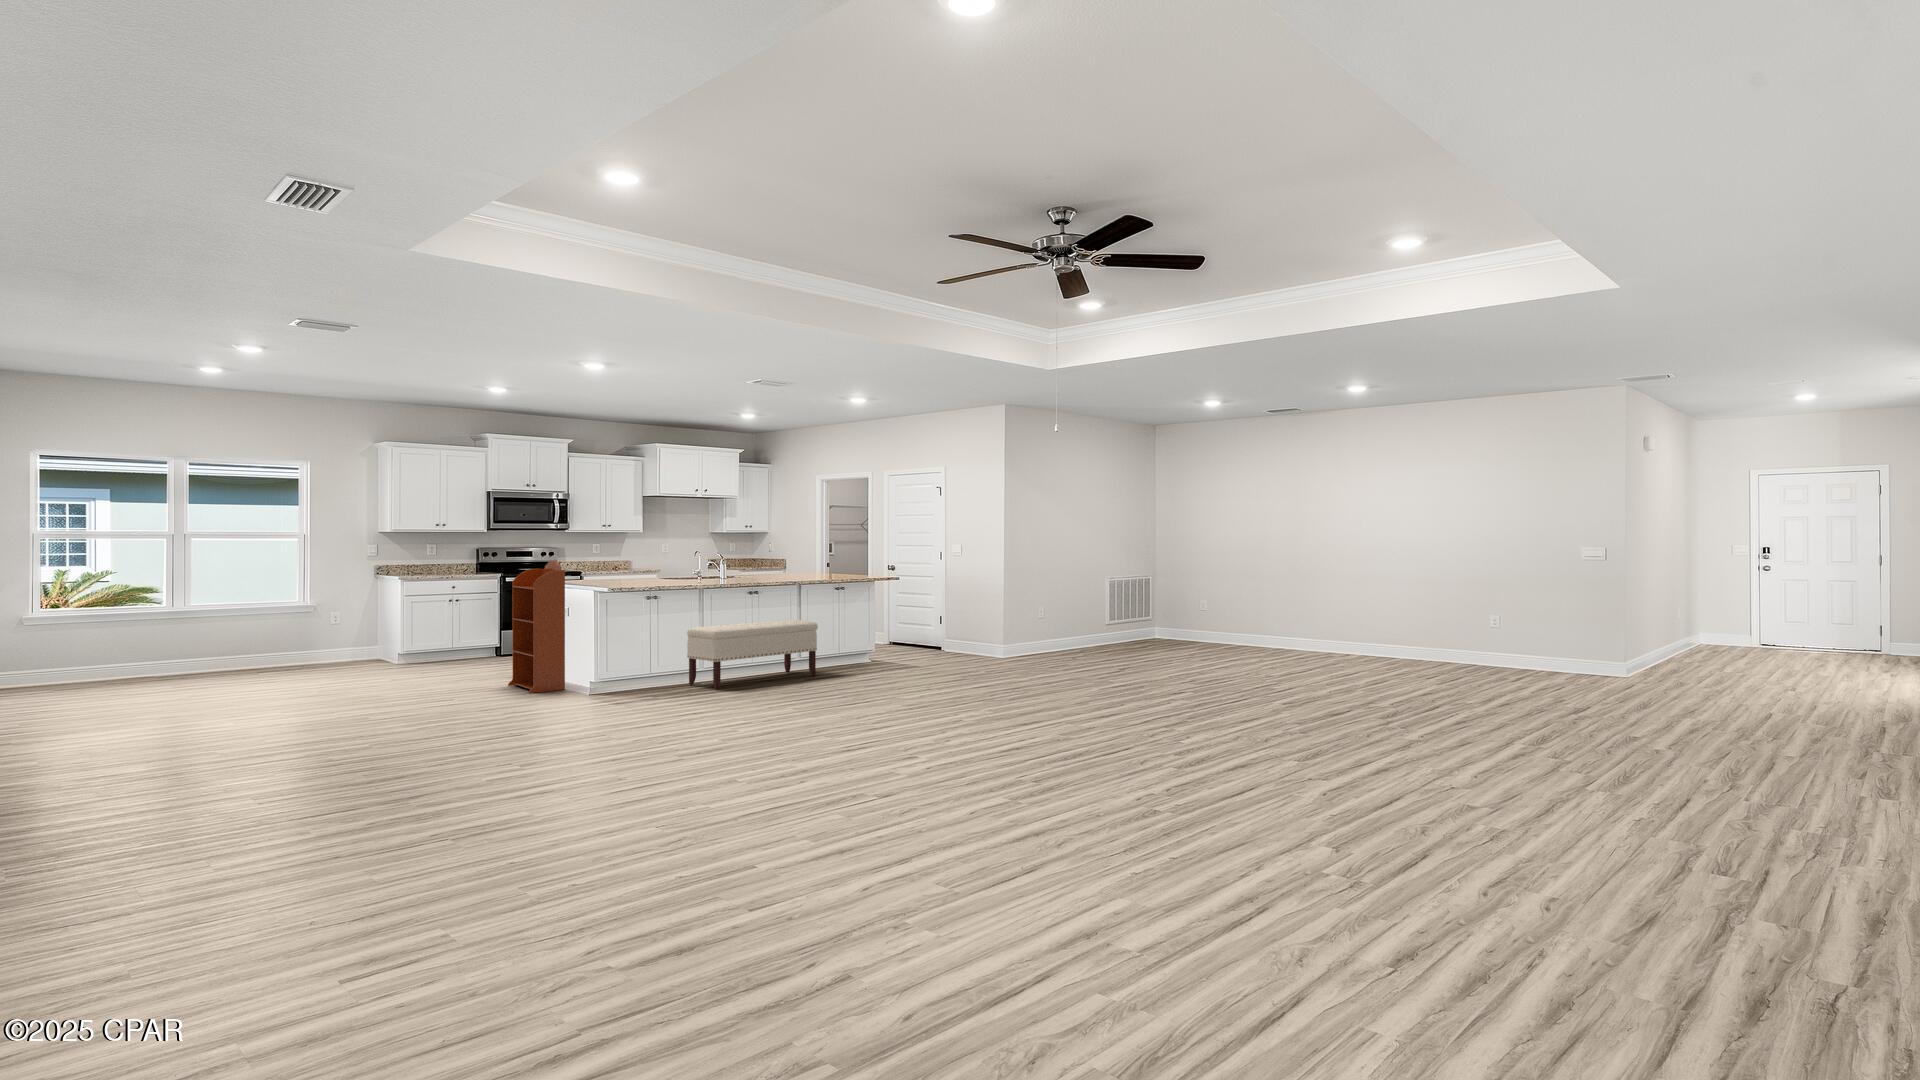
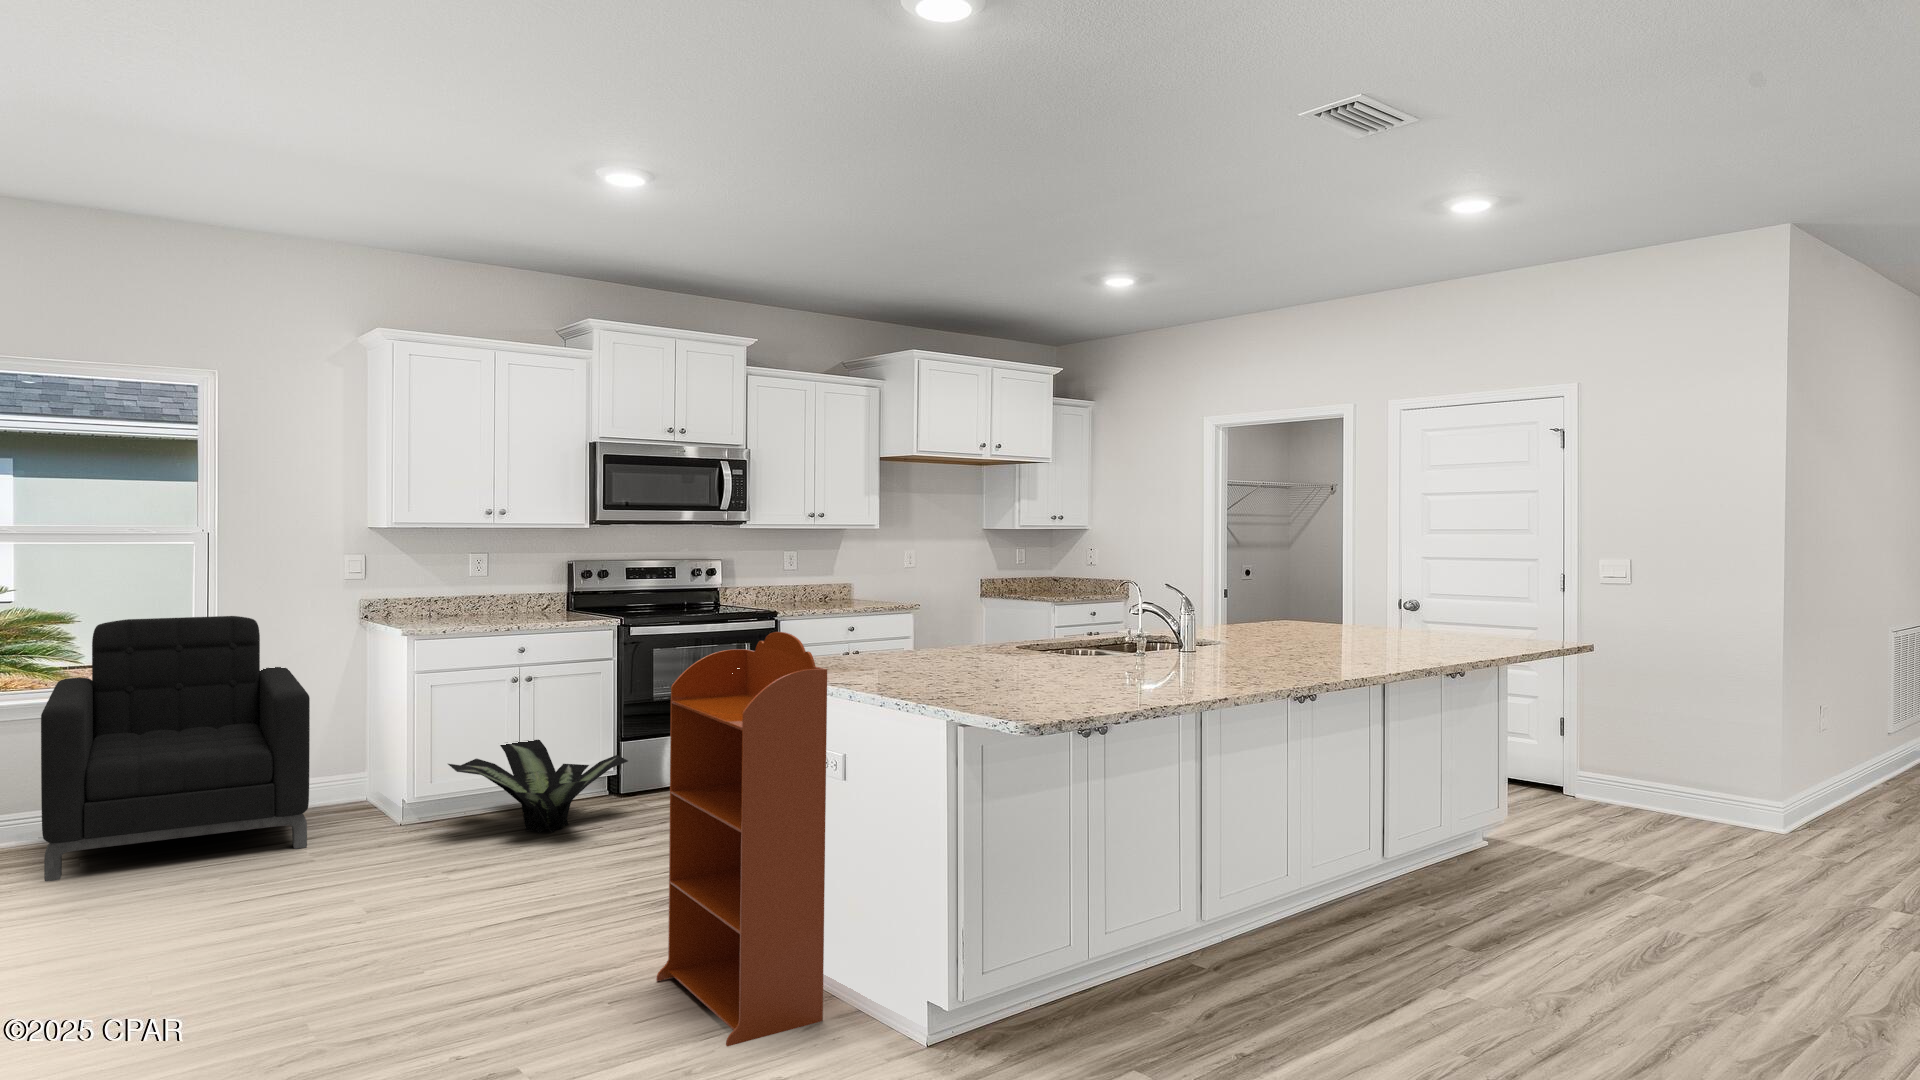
armchair: none [237,573,359,677] -> present [41,616,310,881]
bench: present [687,620,818,690] -> none [1168,789,1482,1056]
potted plant: none [421,628,505,664] -> present [448,740,628,833]

